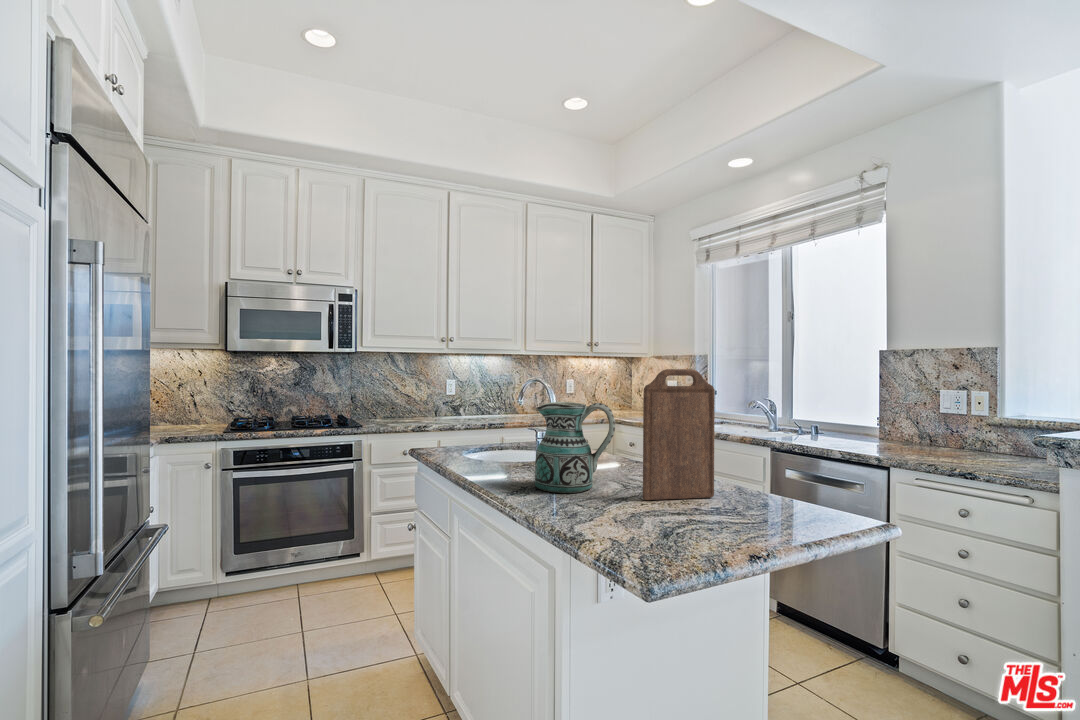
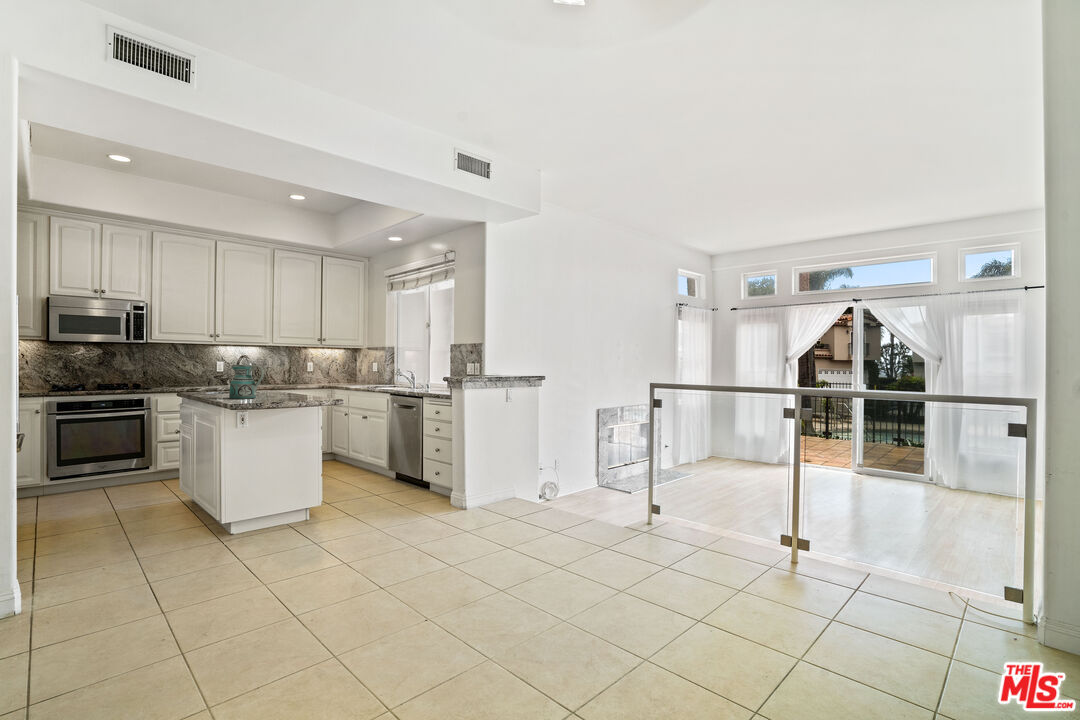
cutting board: present [643,369,715,500] -> none [270,351,301,399]

